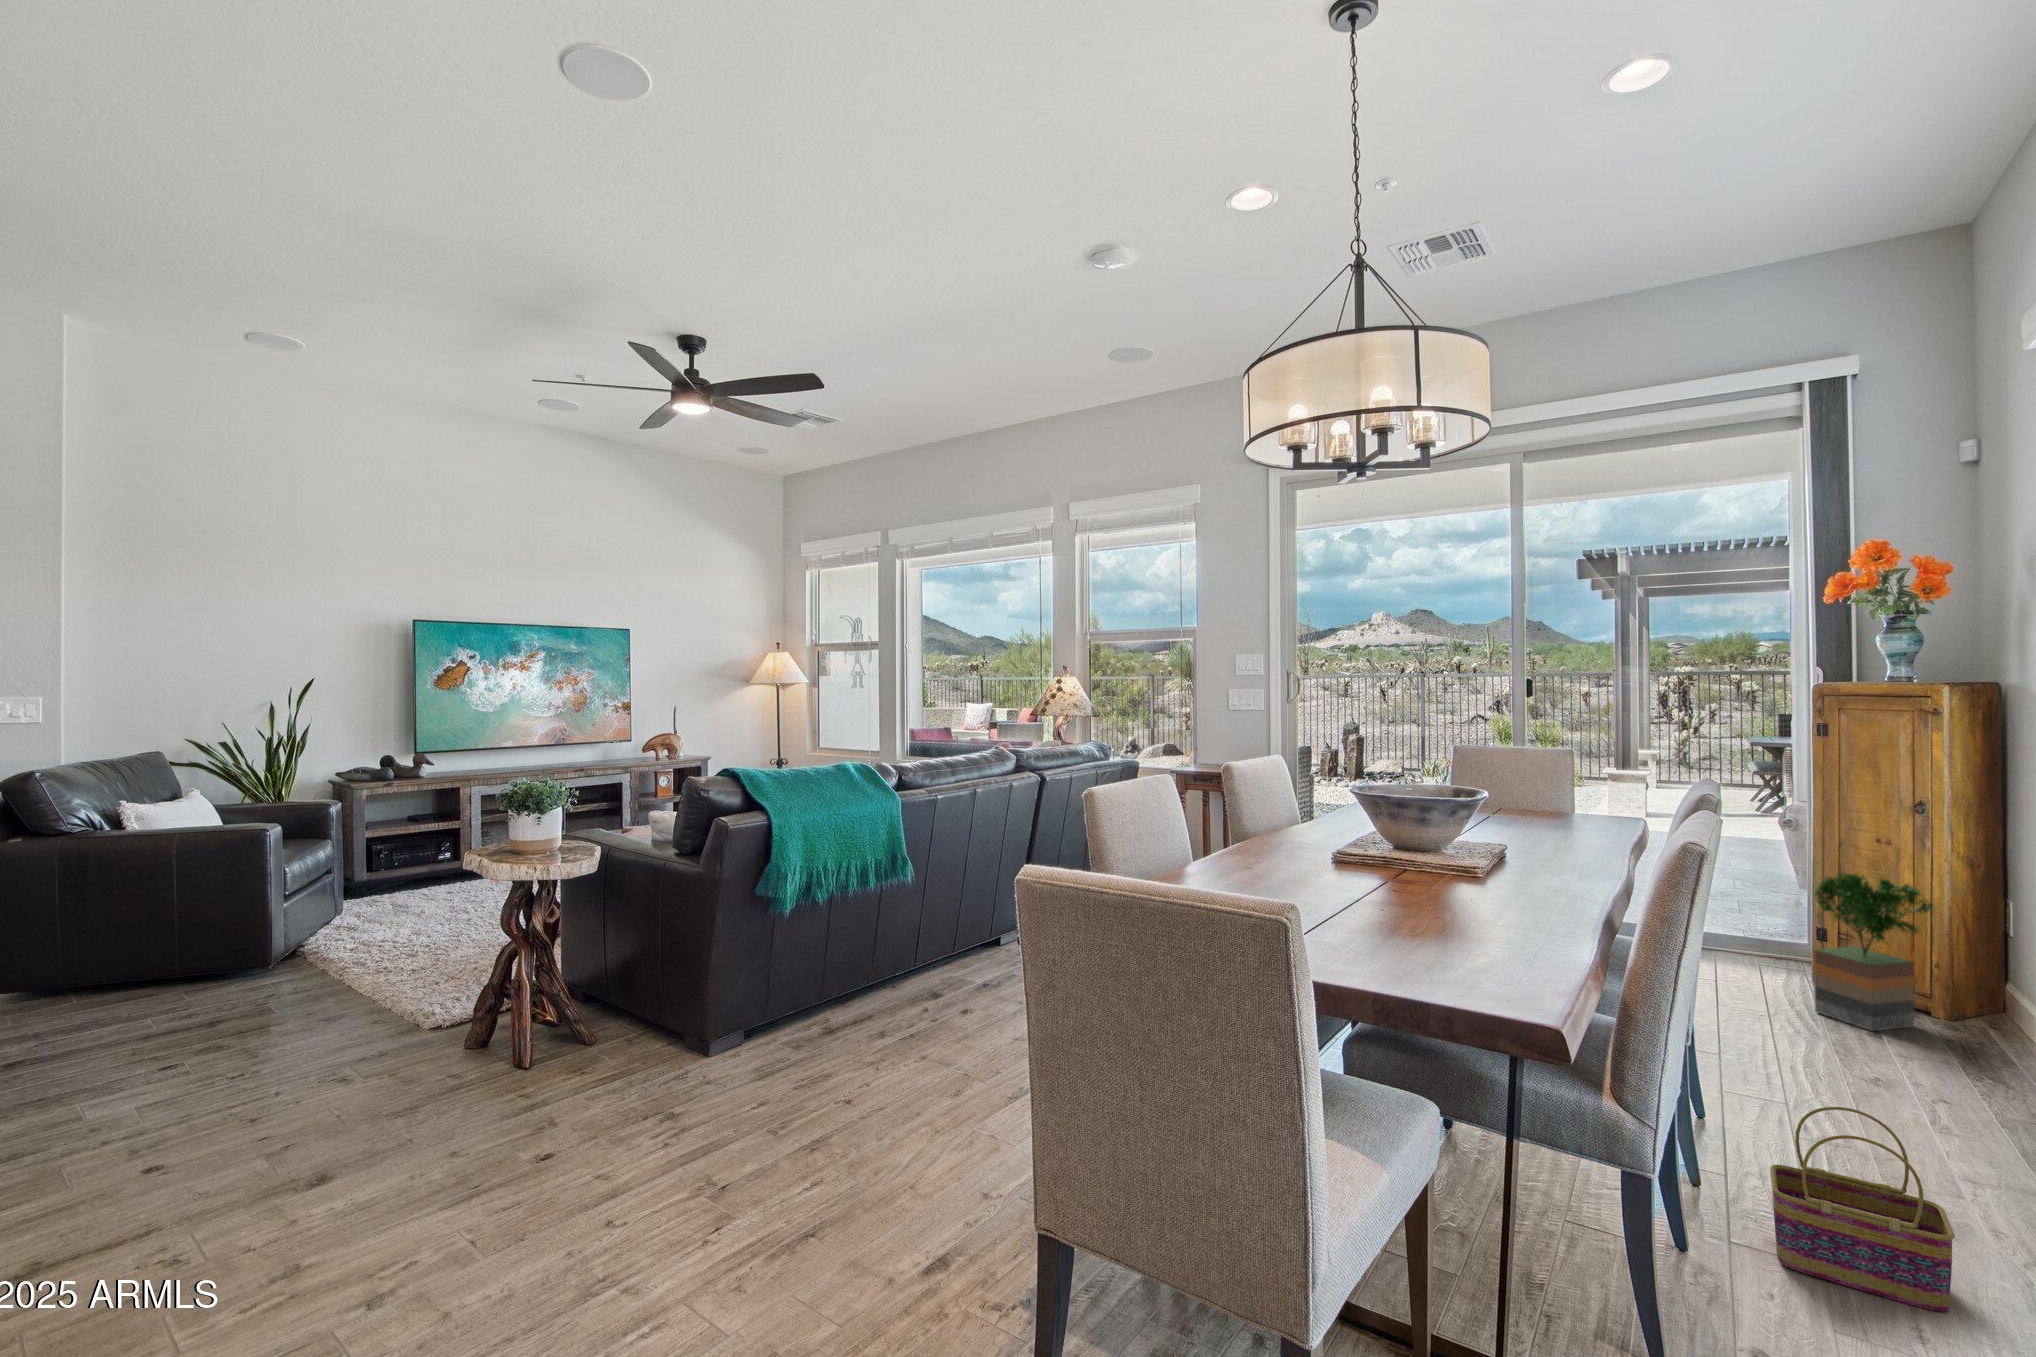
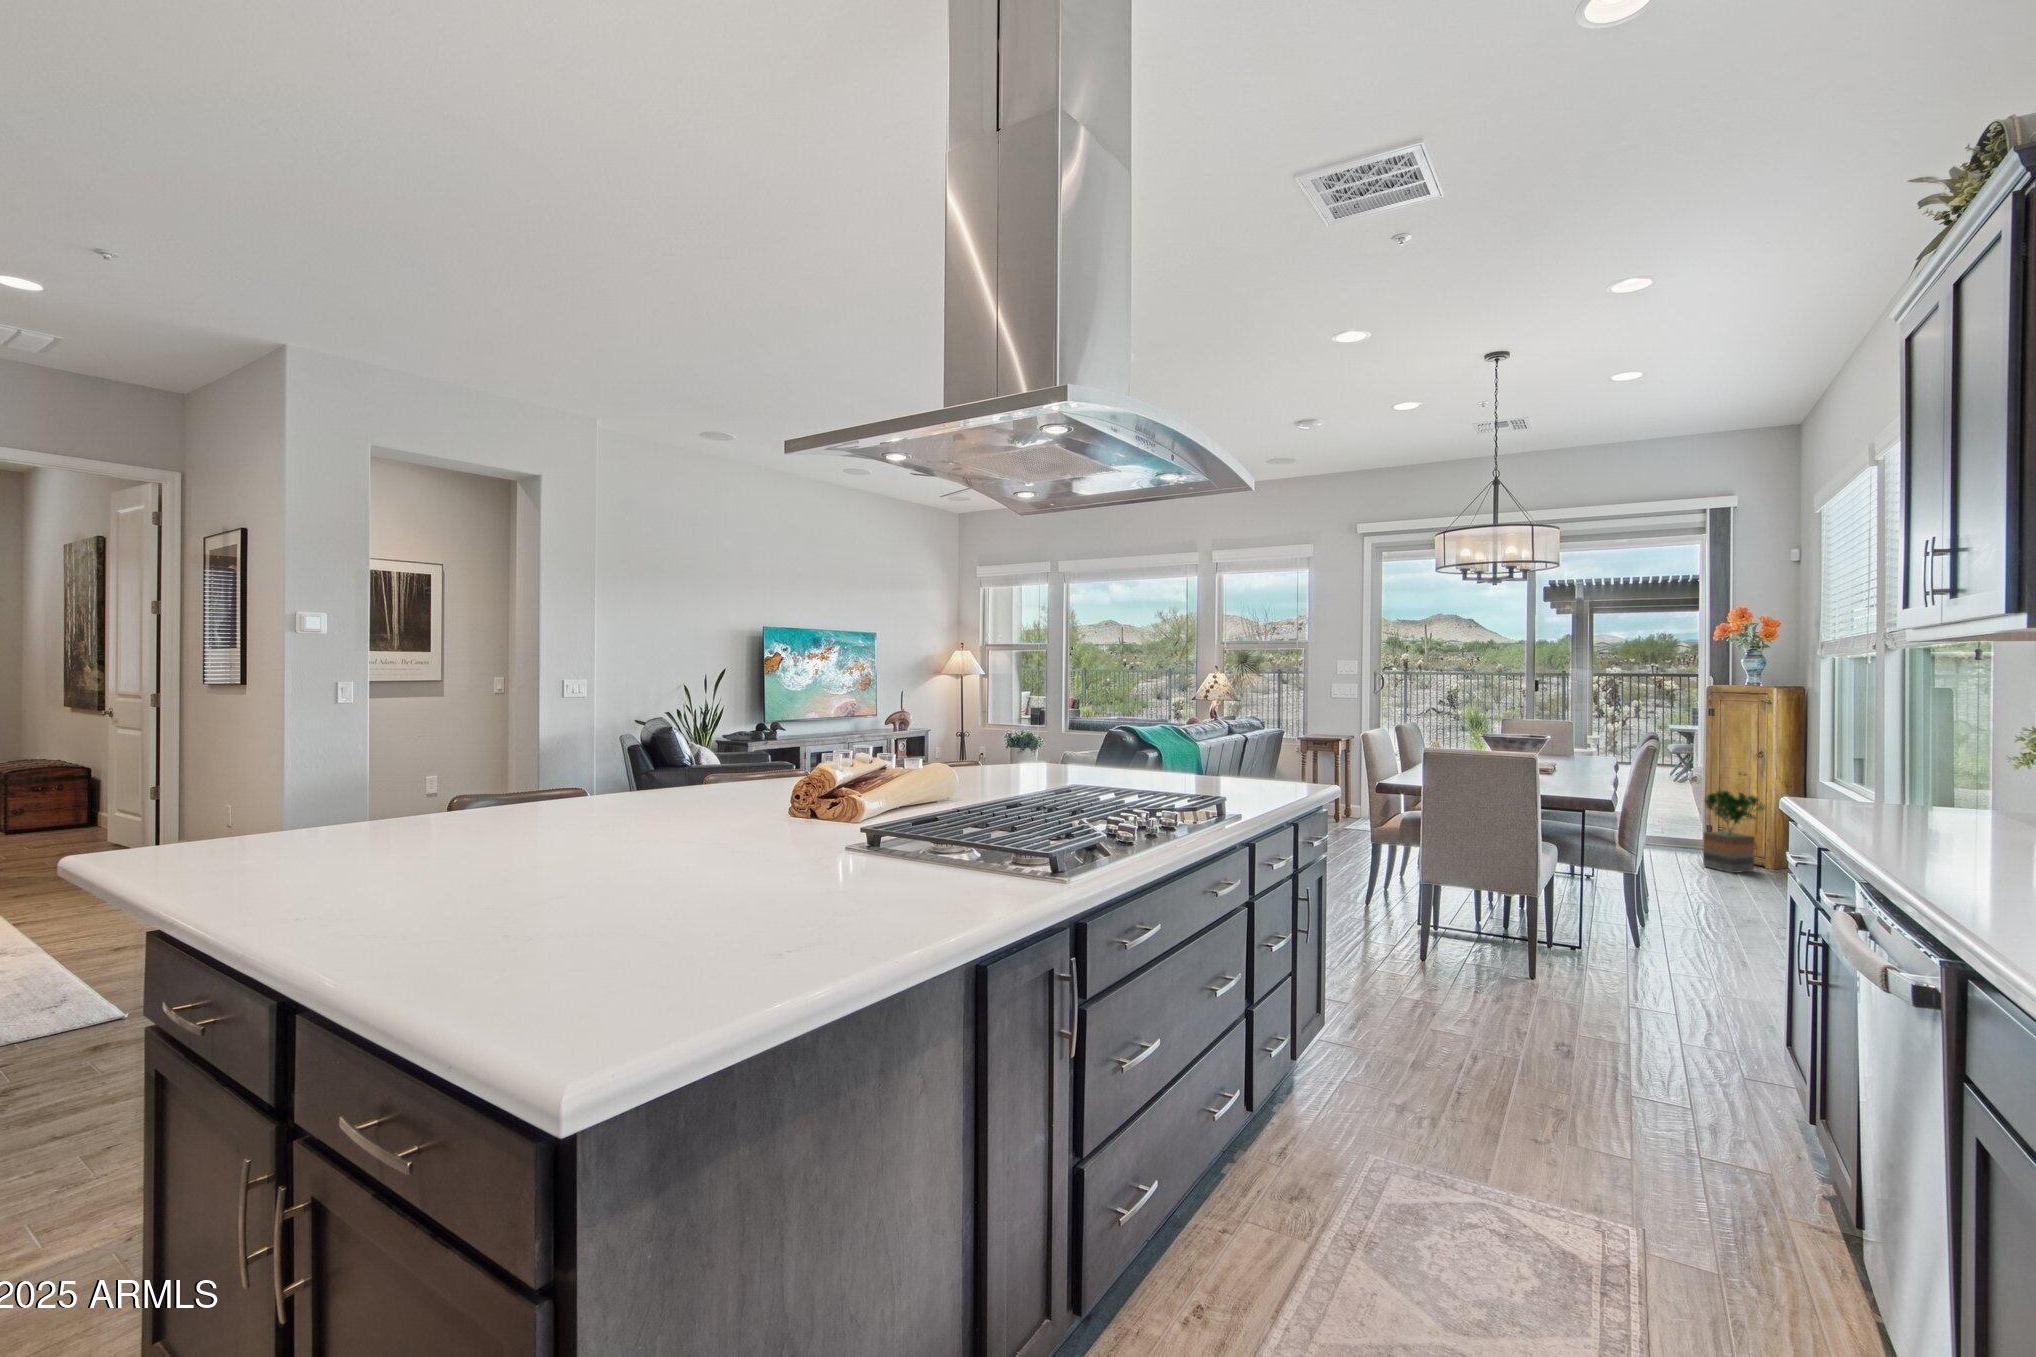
basket: present [1770,1107,1955,1312] -> none [1678,868,1749,940]

